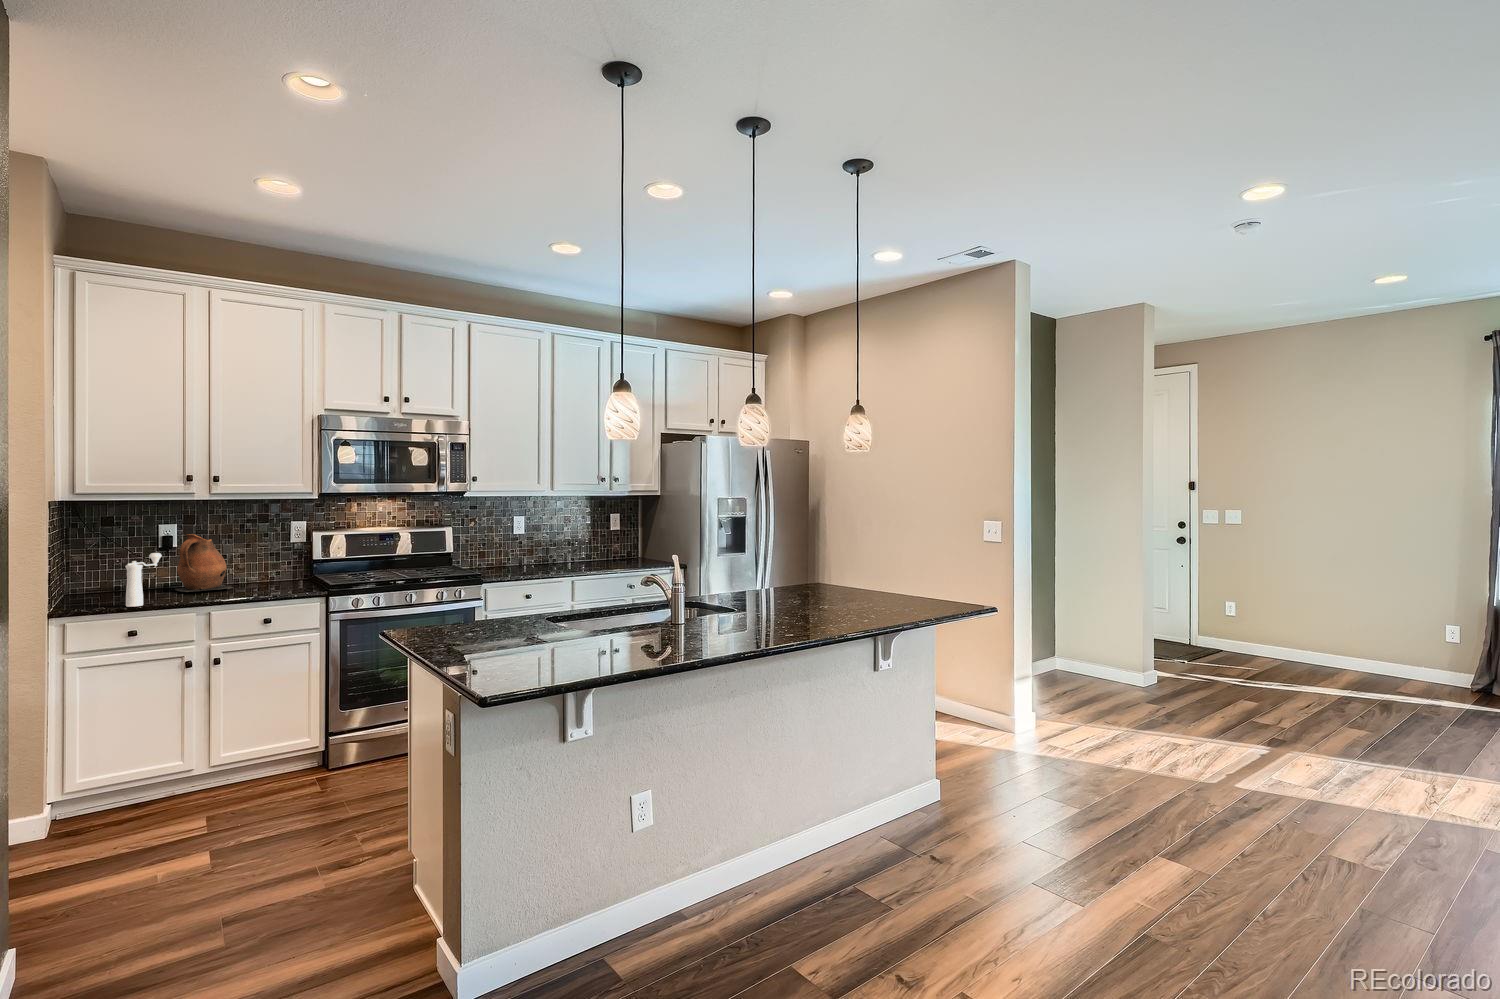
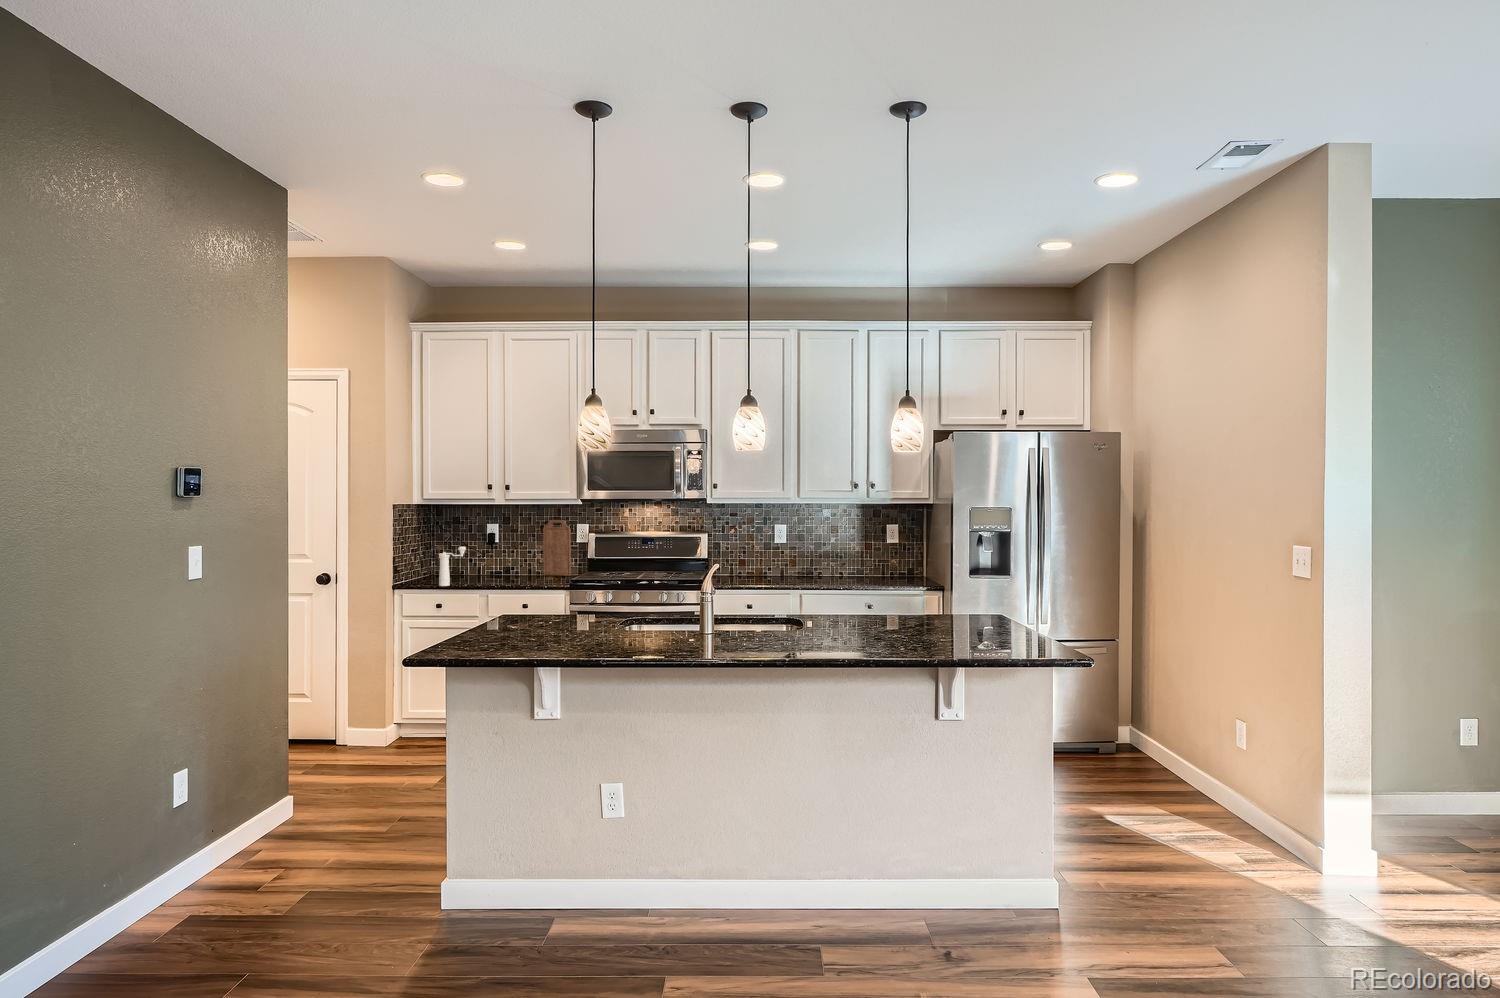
cutting board: none [243,517,288,583] -> present [543,520,571,576]
ceramic pitcher: present [176,534,233,592] -> none [487,533,525,579]

